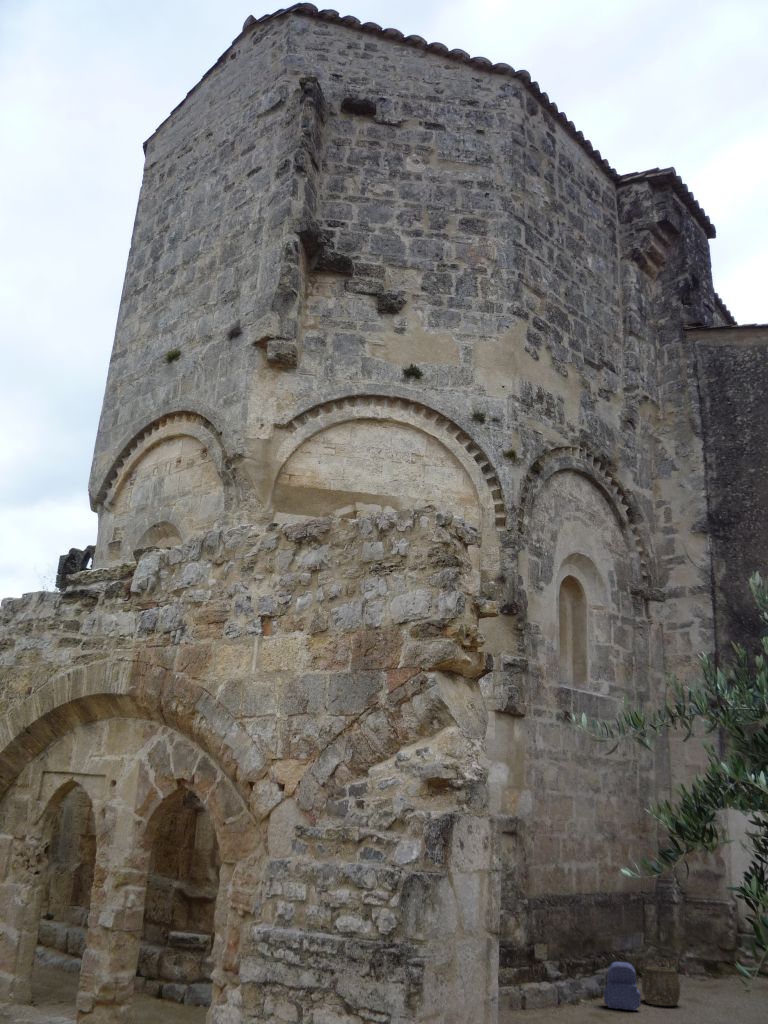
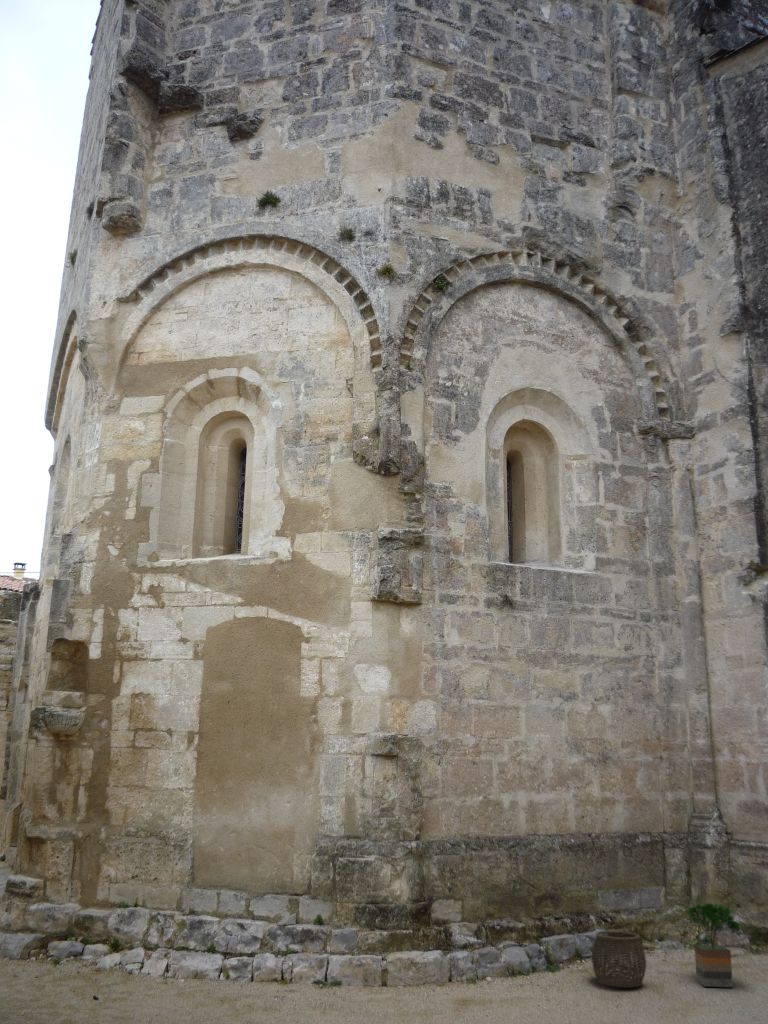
potted tree: none [694,946,736,1005] -> present [686,903,741,987]
backpack: present [604,956,641,1010] -> none [512,918,564,995]

